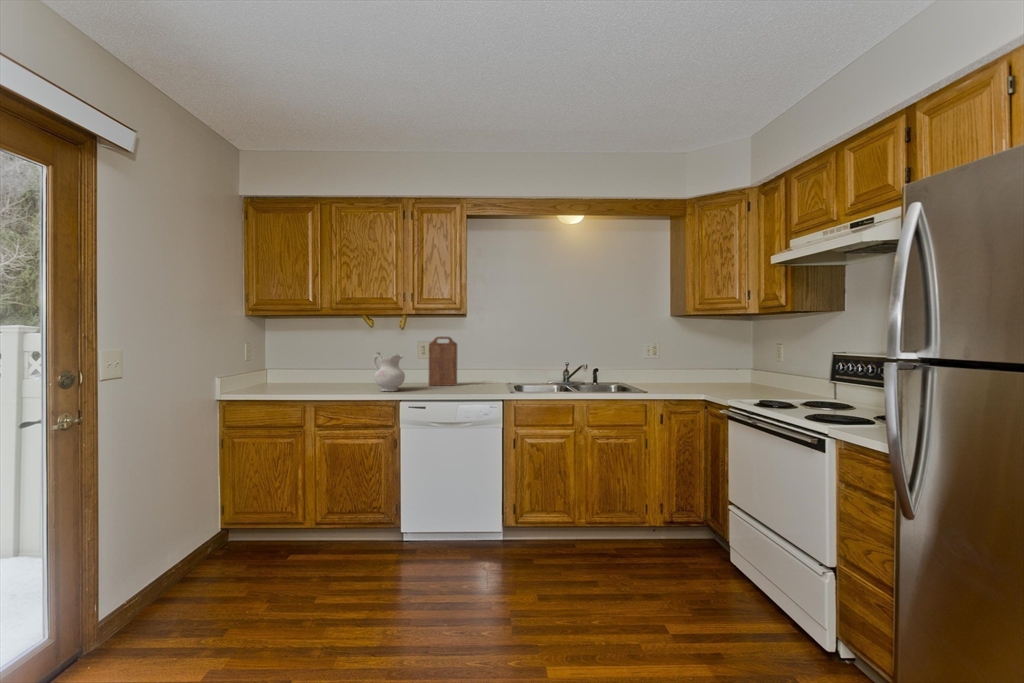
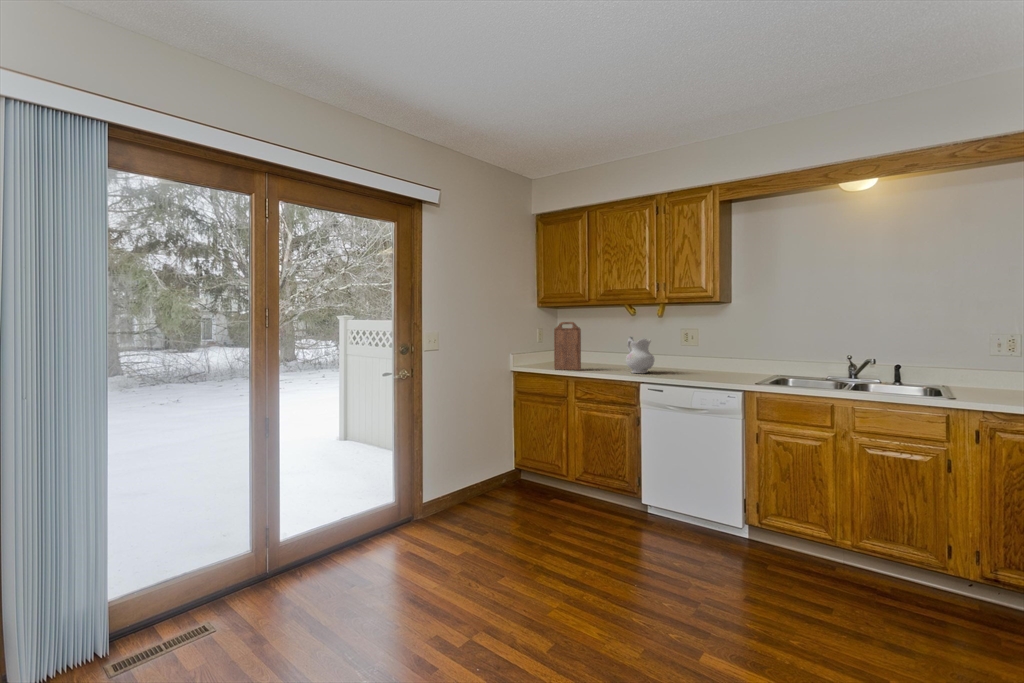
cutting board: present [429,337,457,386] -> present [554,322,581,370]

